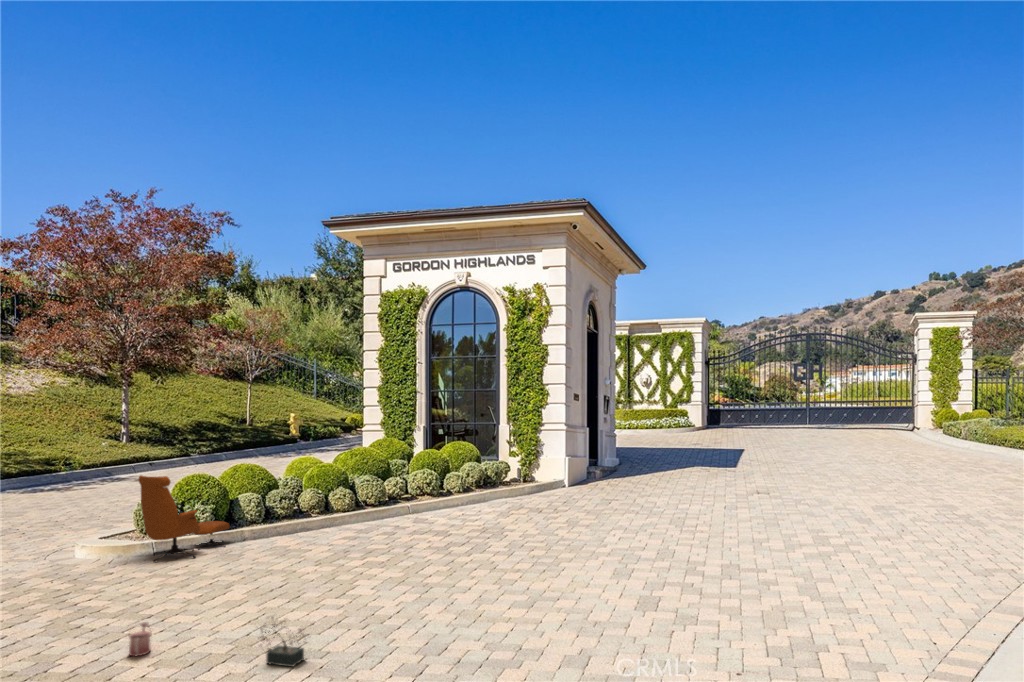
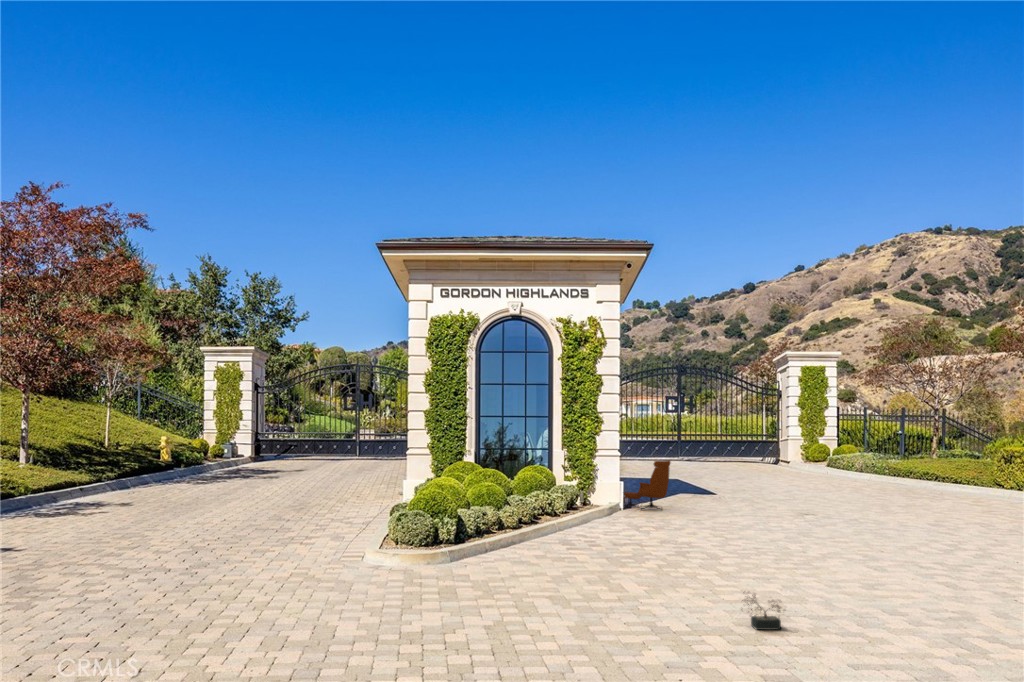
lounge chair: present [139,475,230,562] -> present [624,460,670,510]
watering can: present [129,622,151,656] -> none [618,607,647,635]

